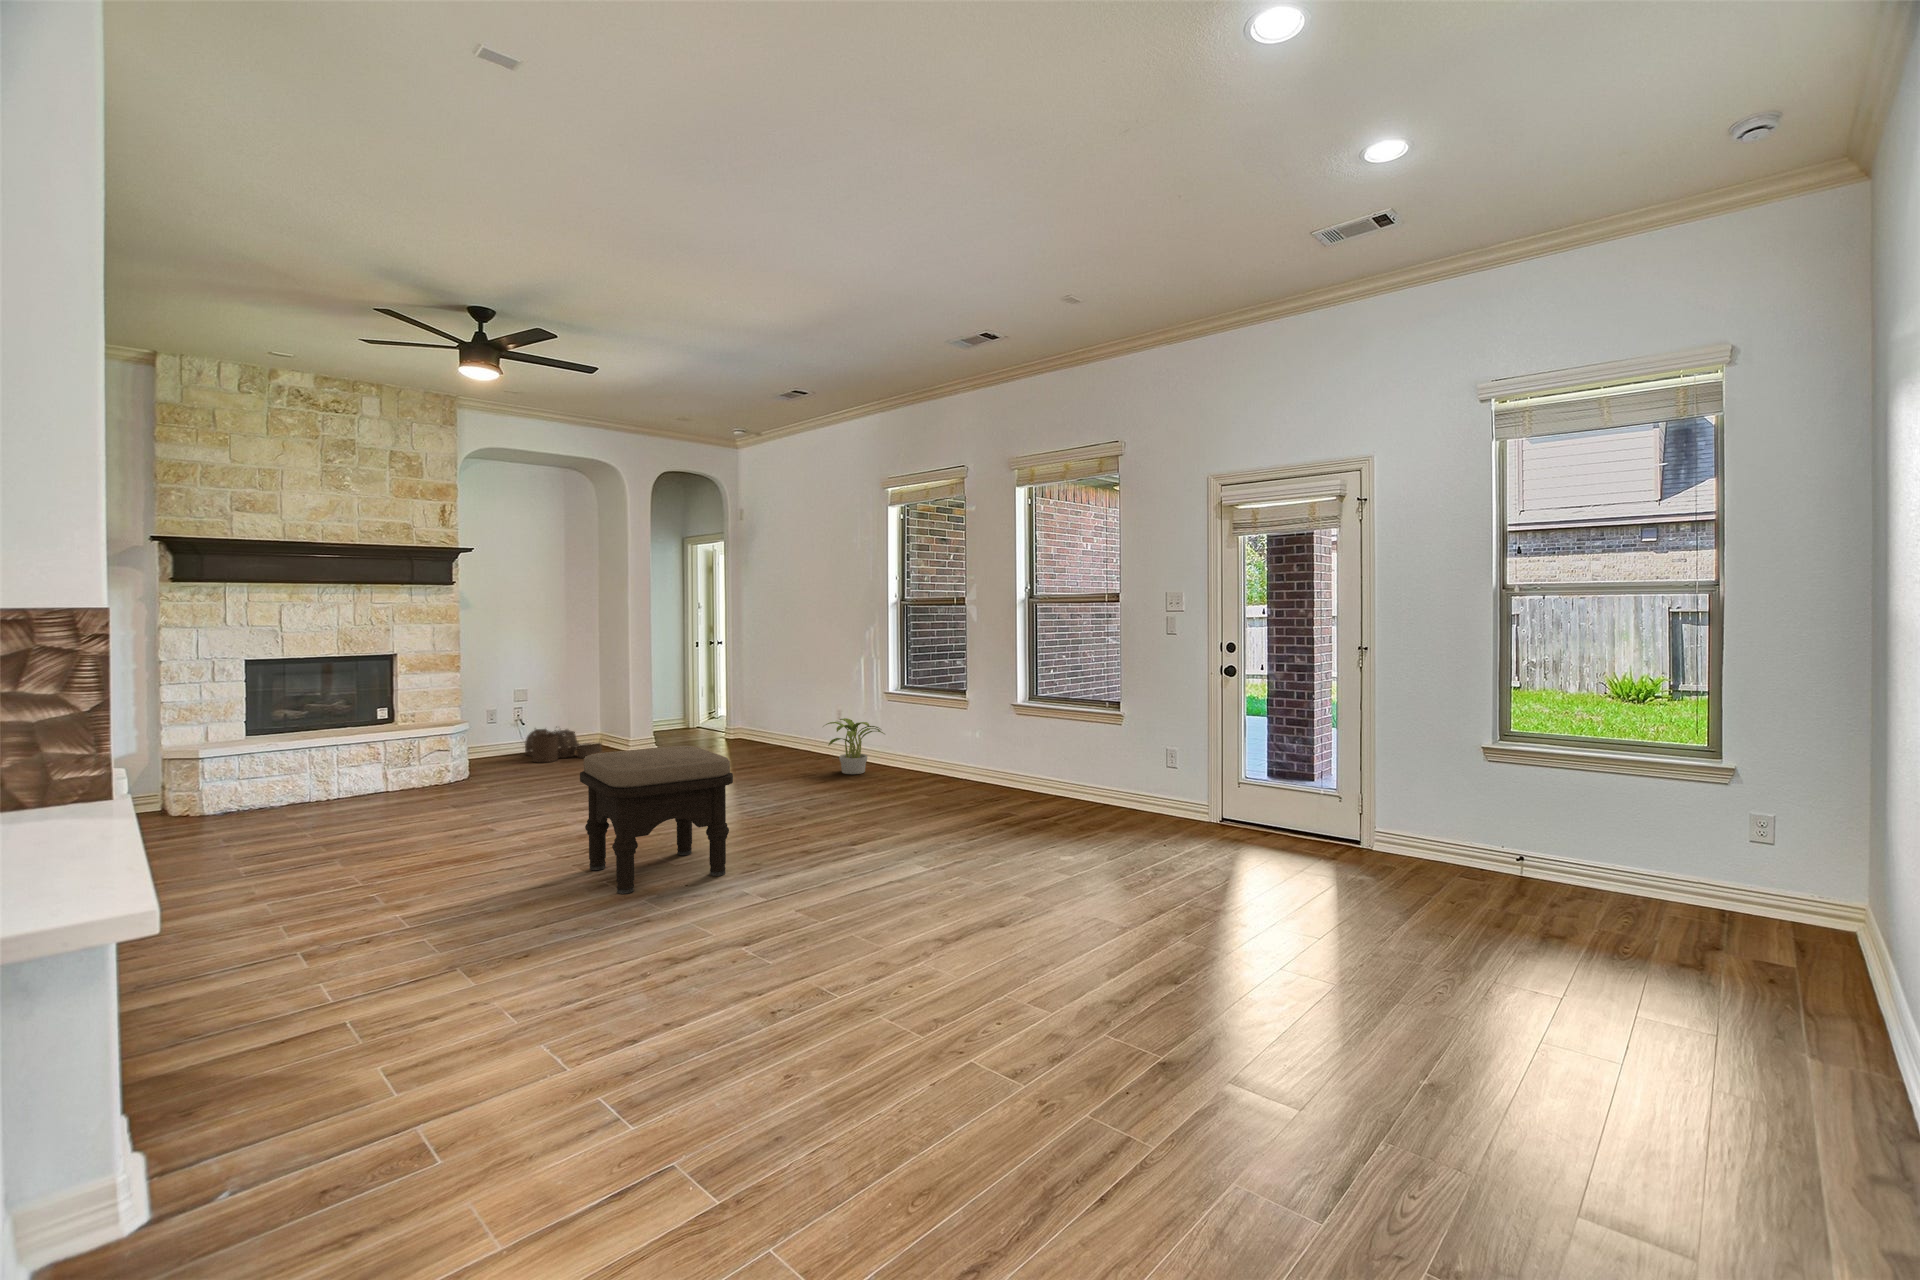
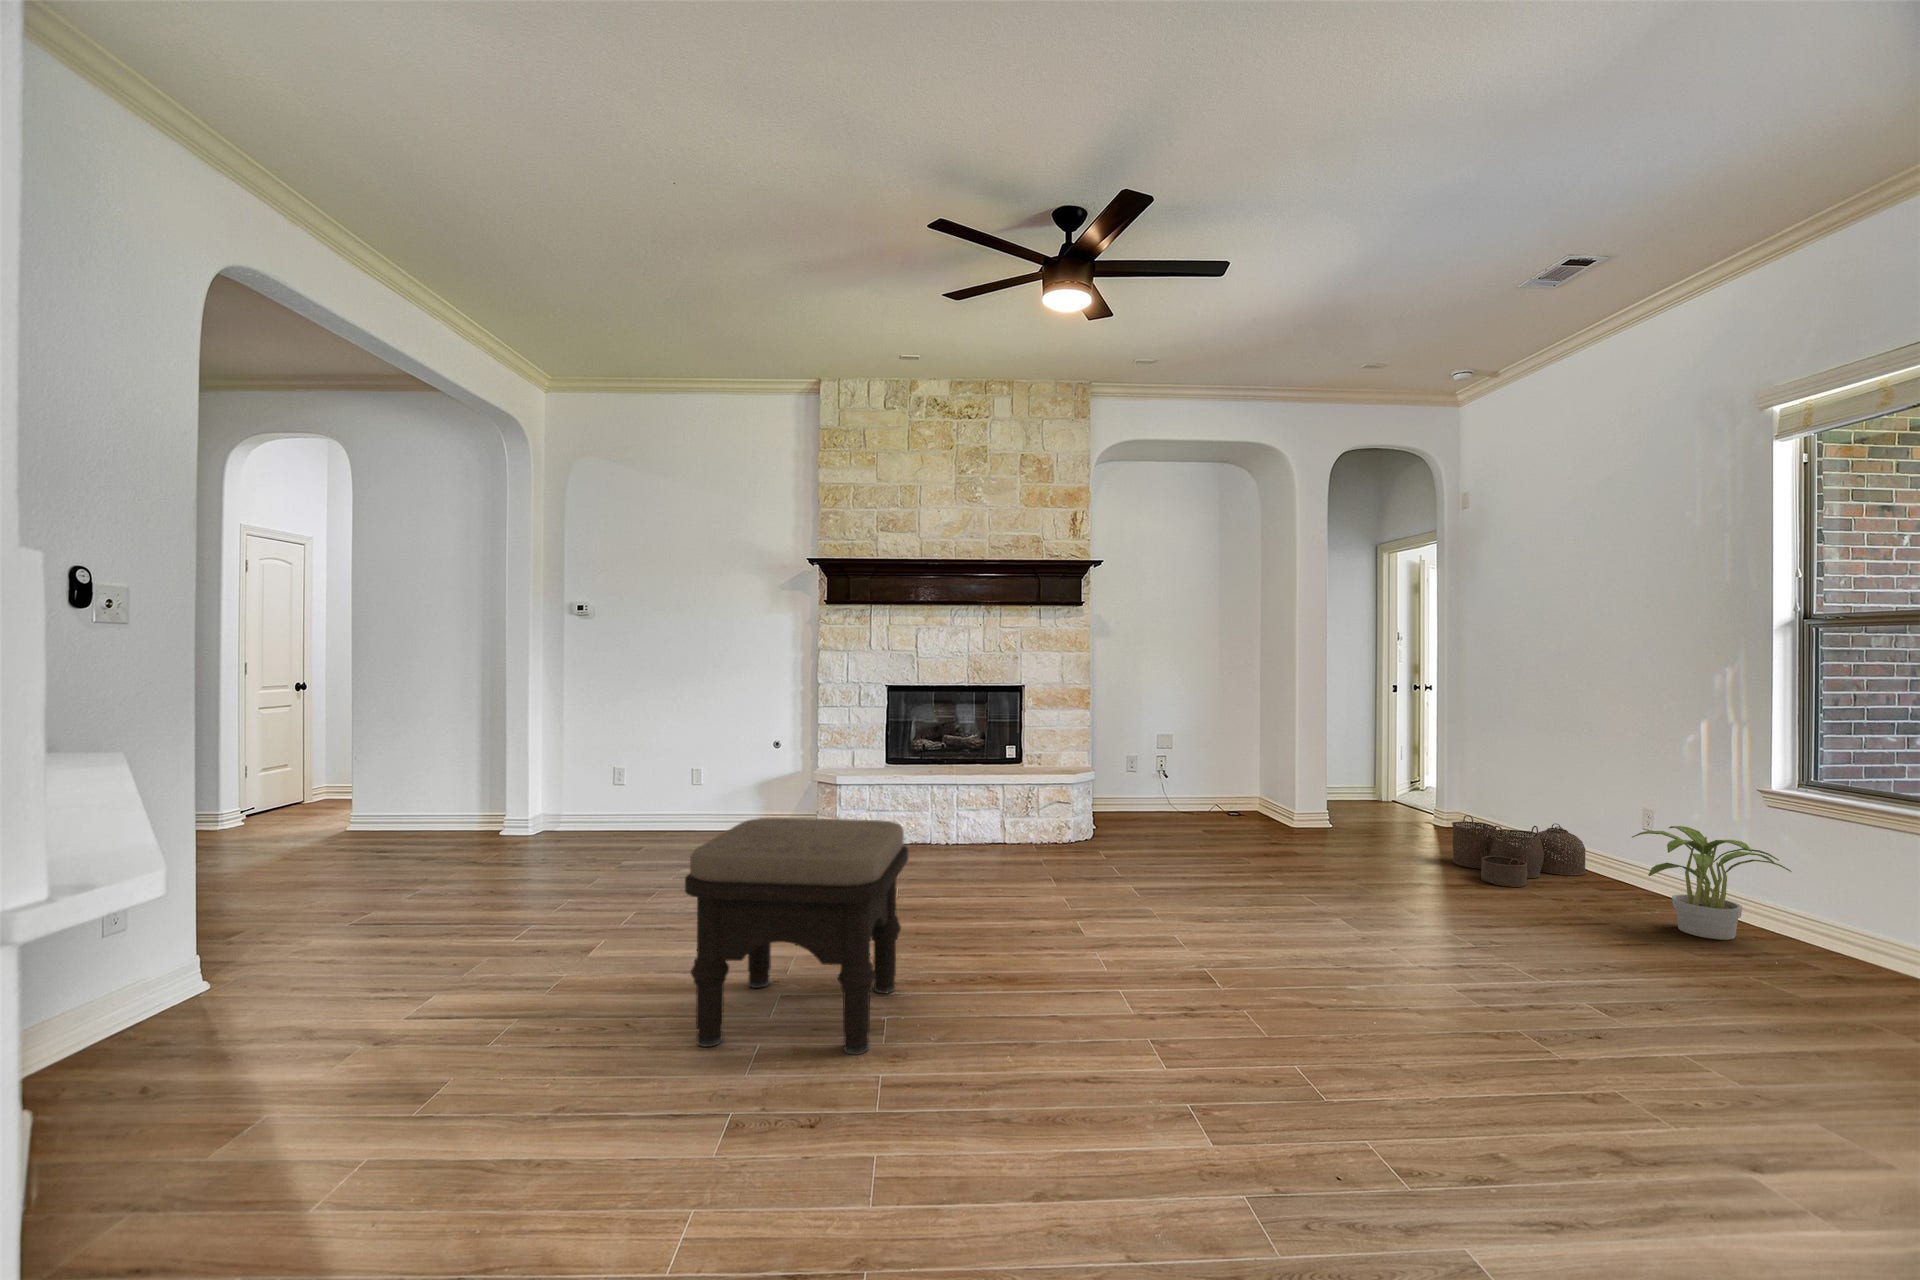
woven basket: present [525,729,602,762] -> present [1452,815,1586,887]
ottoman: present [580,746,733,894] -> present [685,818,908,1055]

